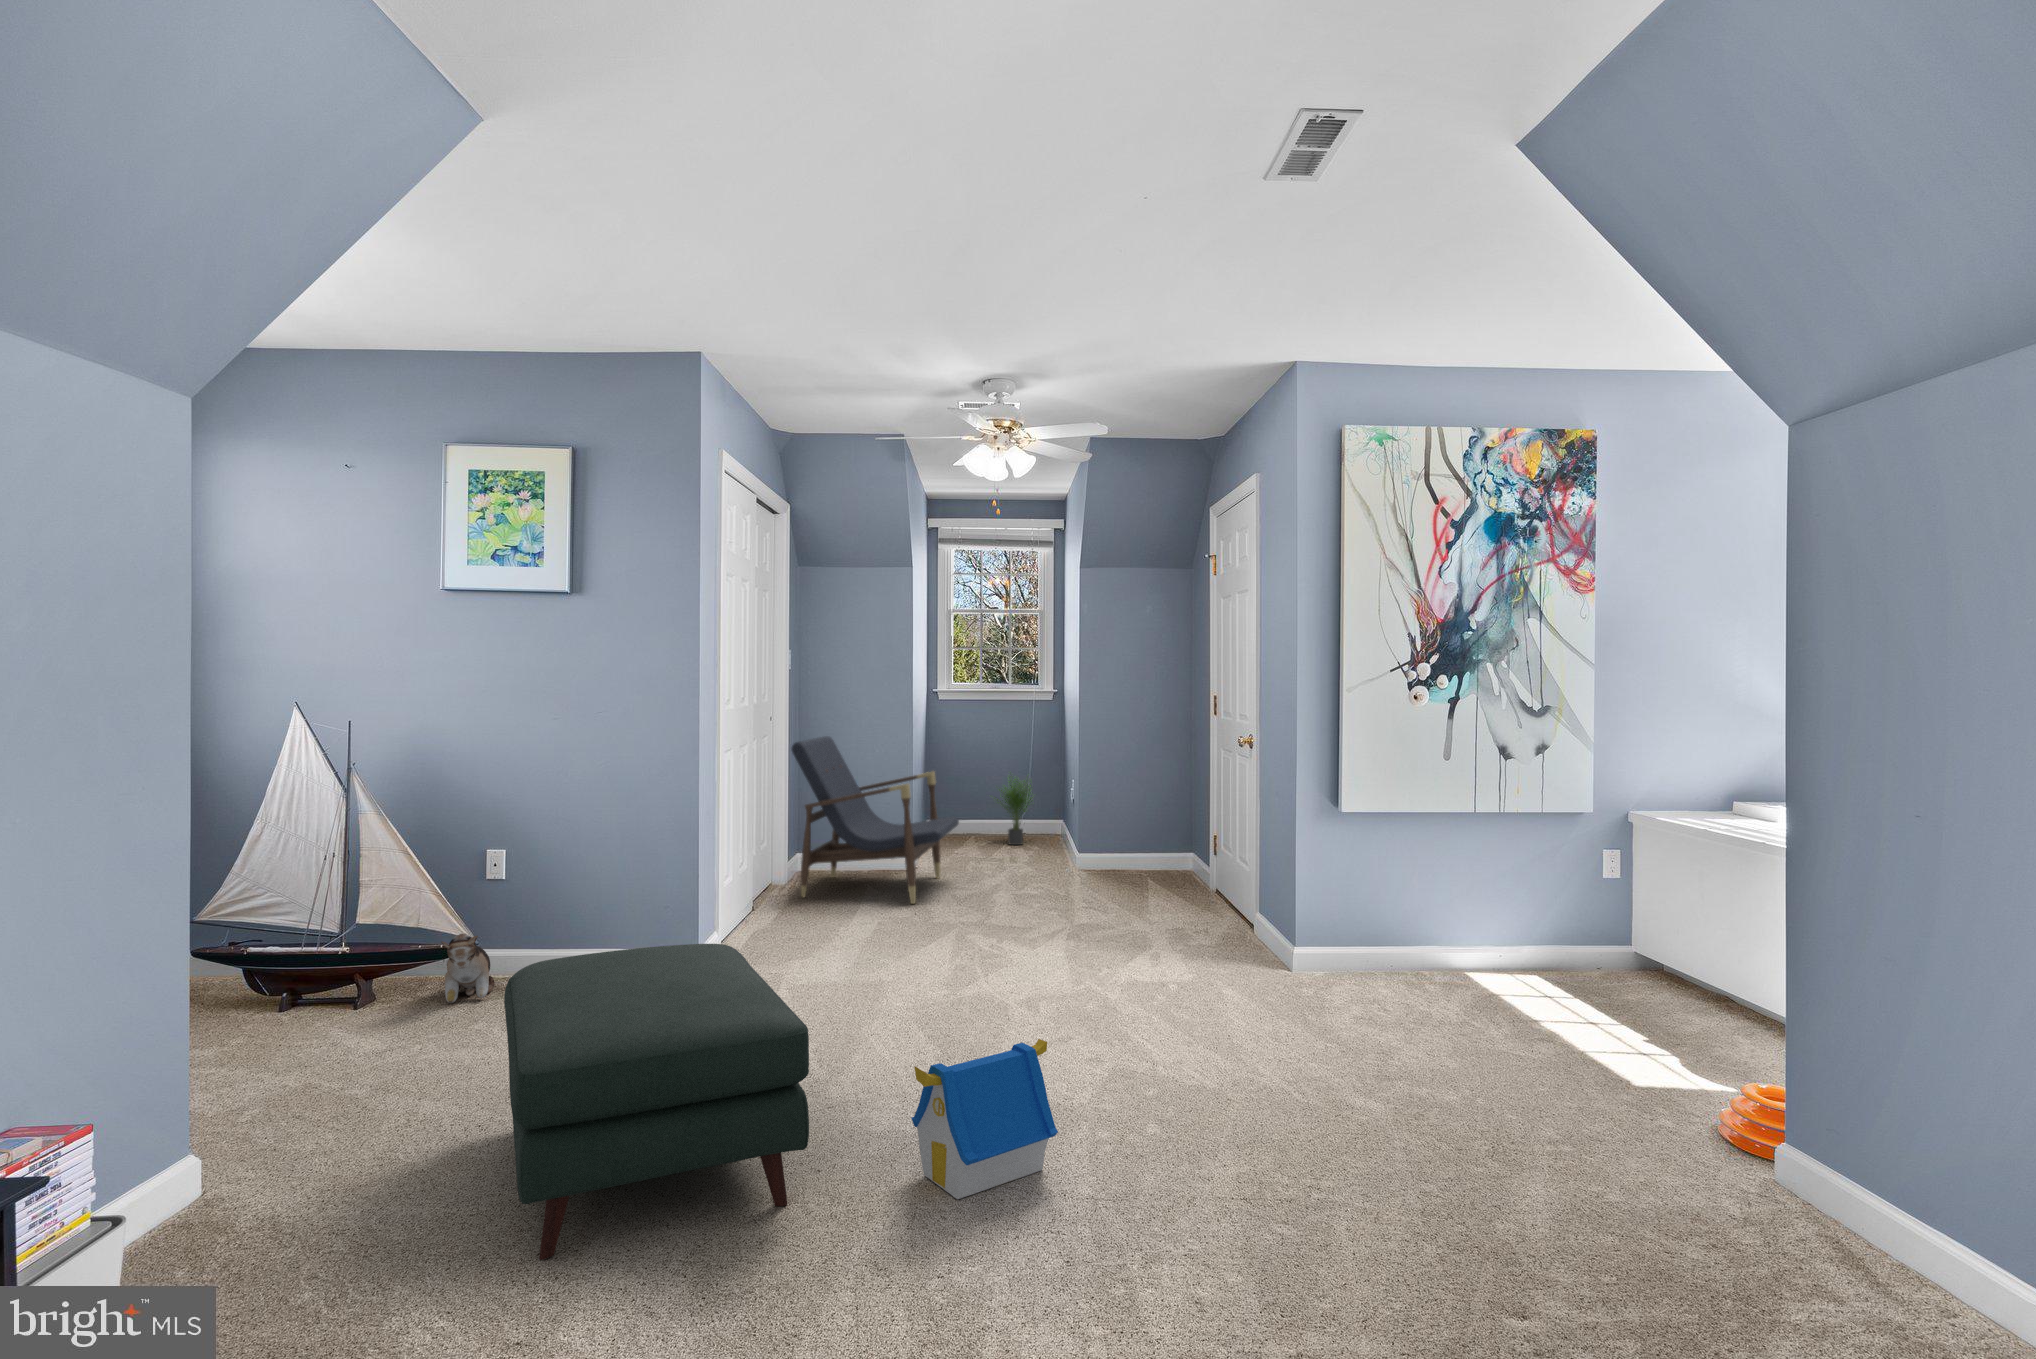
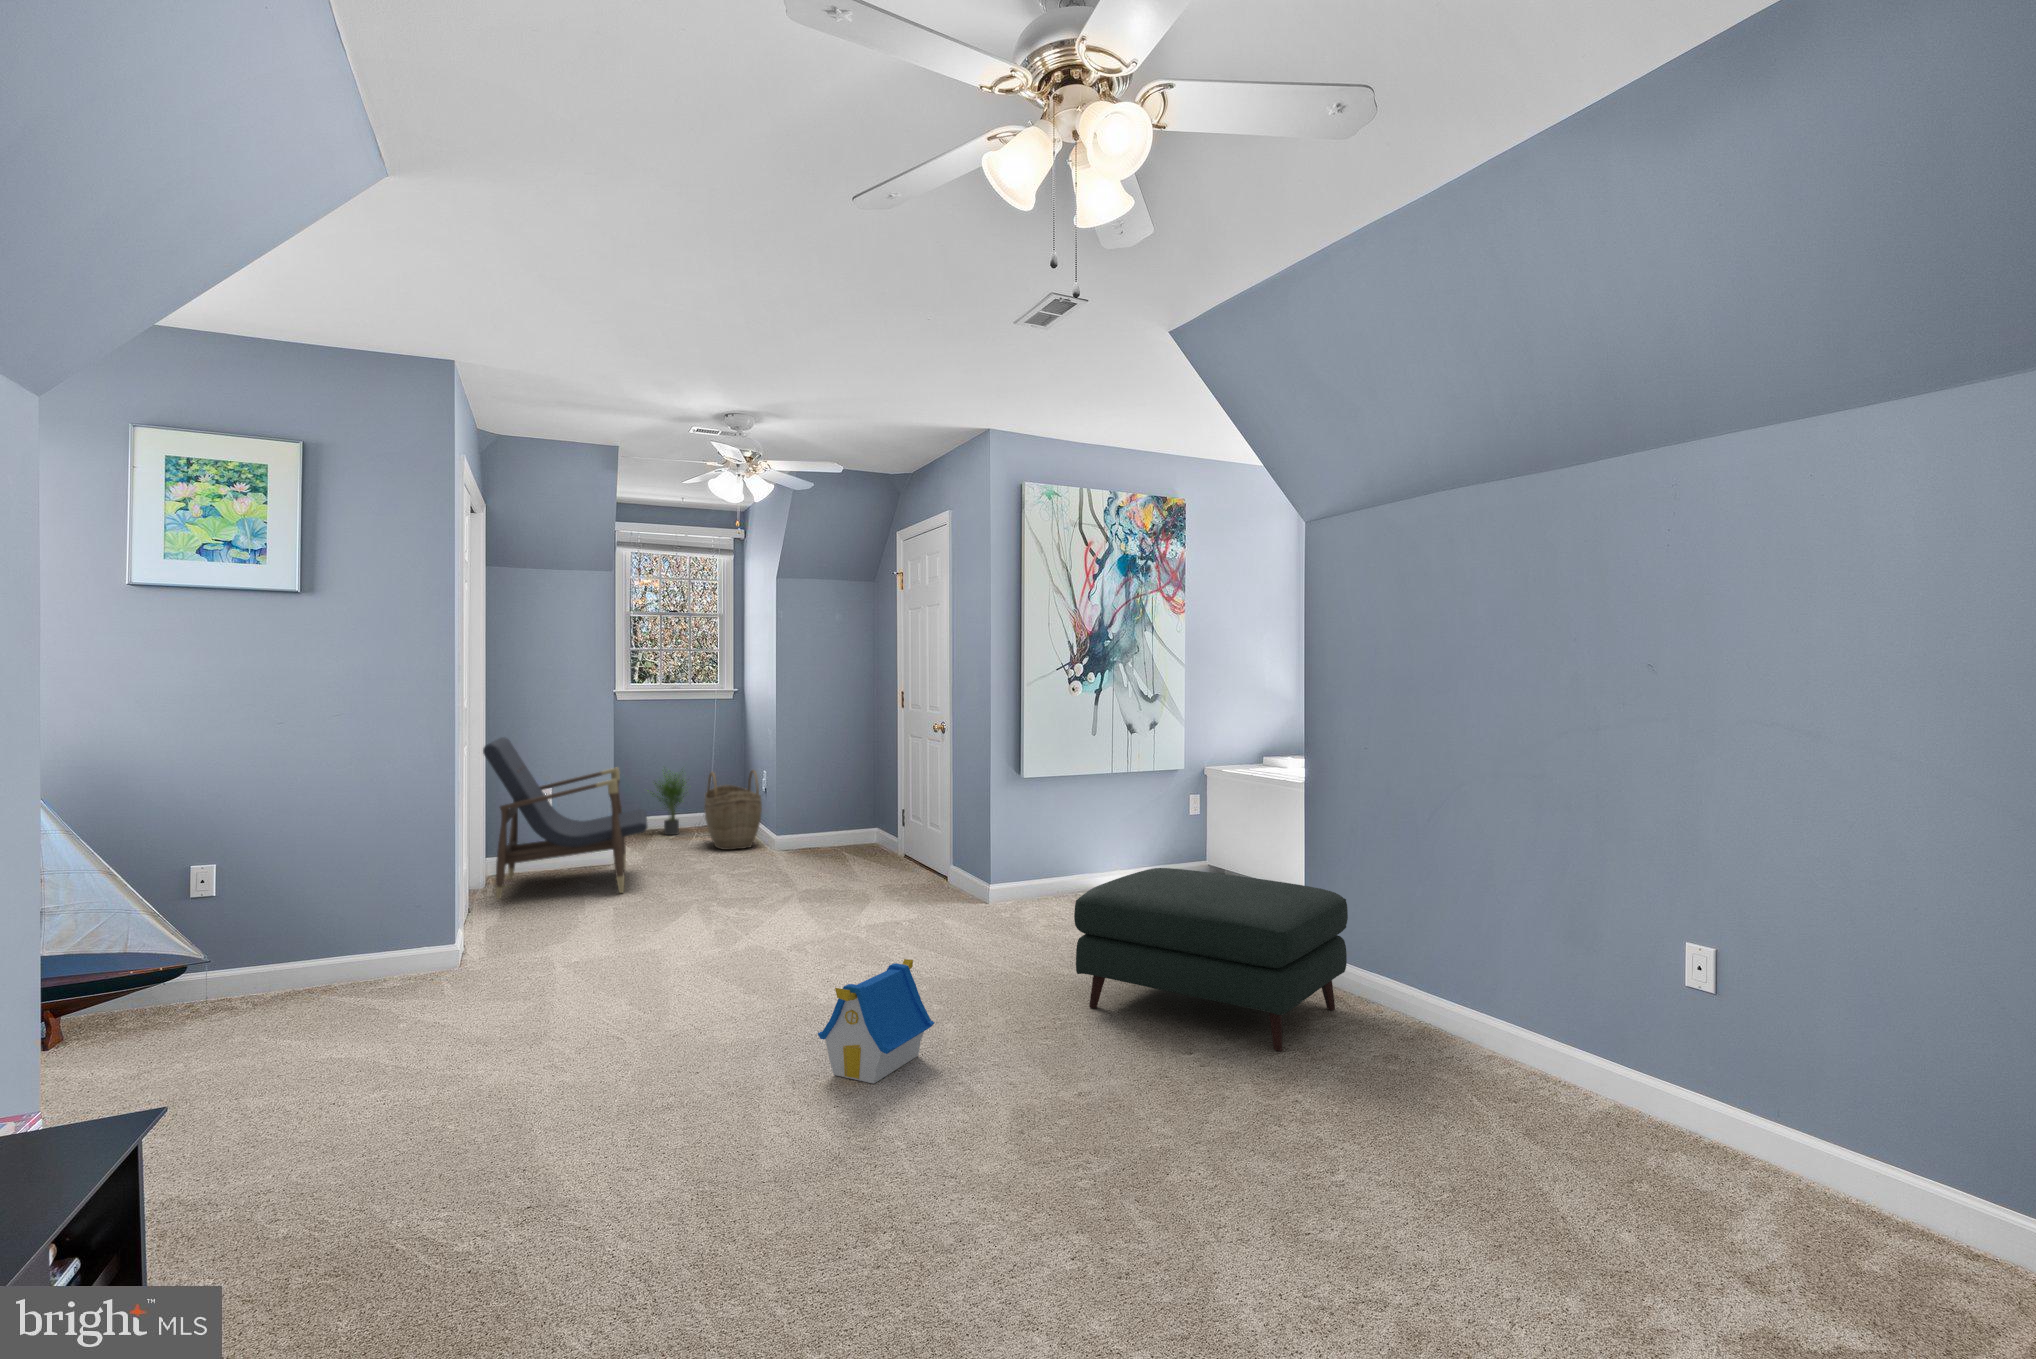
woven basket: none [1035,780,1093,867] -> present [704,770,762,850]
plush toy: present [441,933,495,1003] -> none [173,960,232,1037]
ottoman: present [504,944,809,1260] -> present [1074,868,1348,1051]

